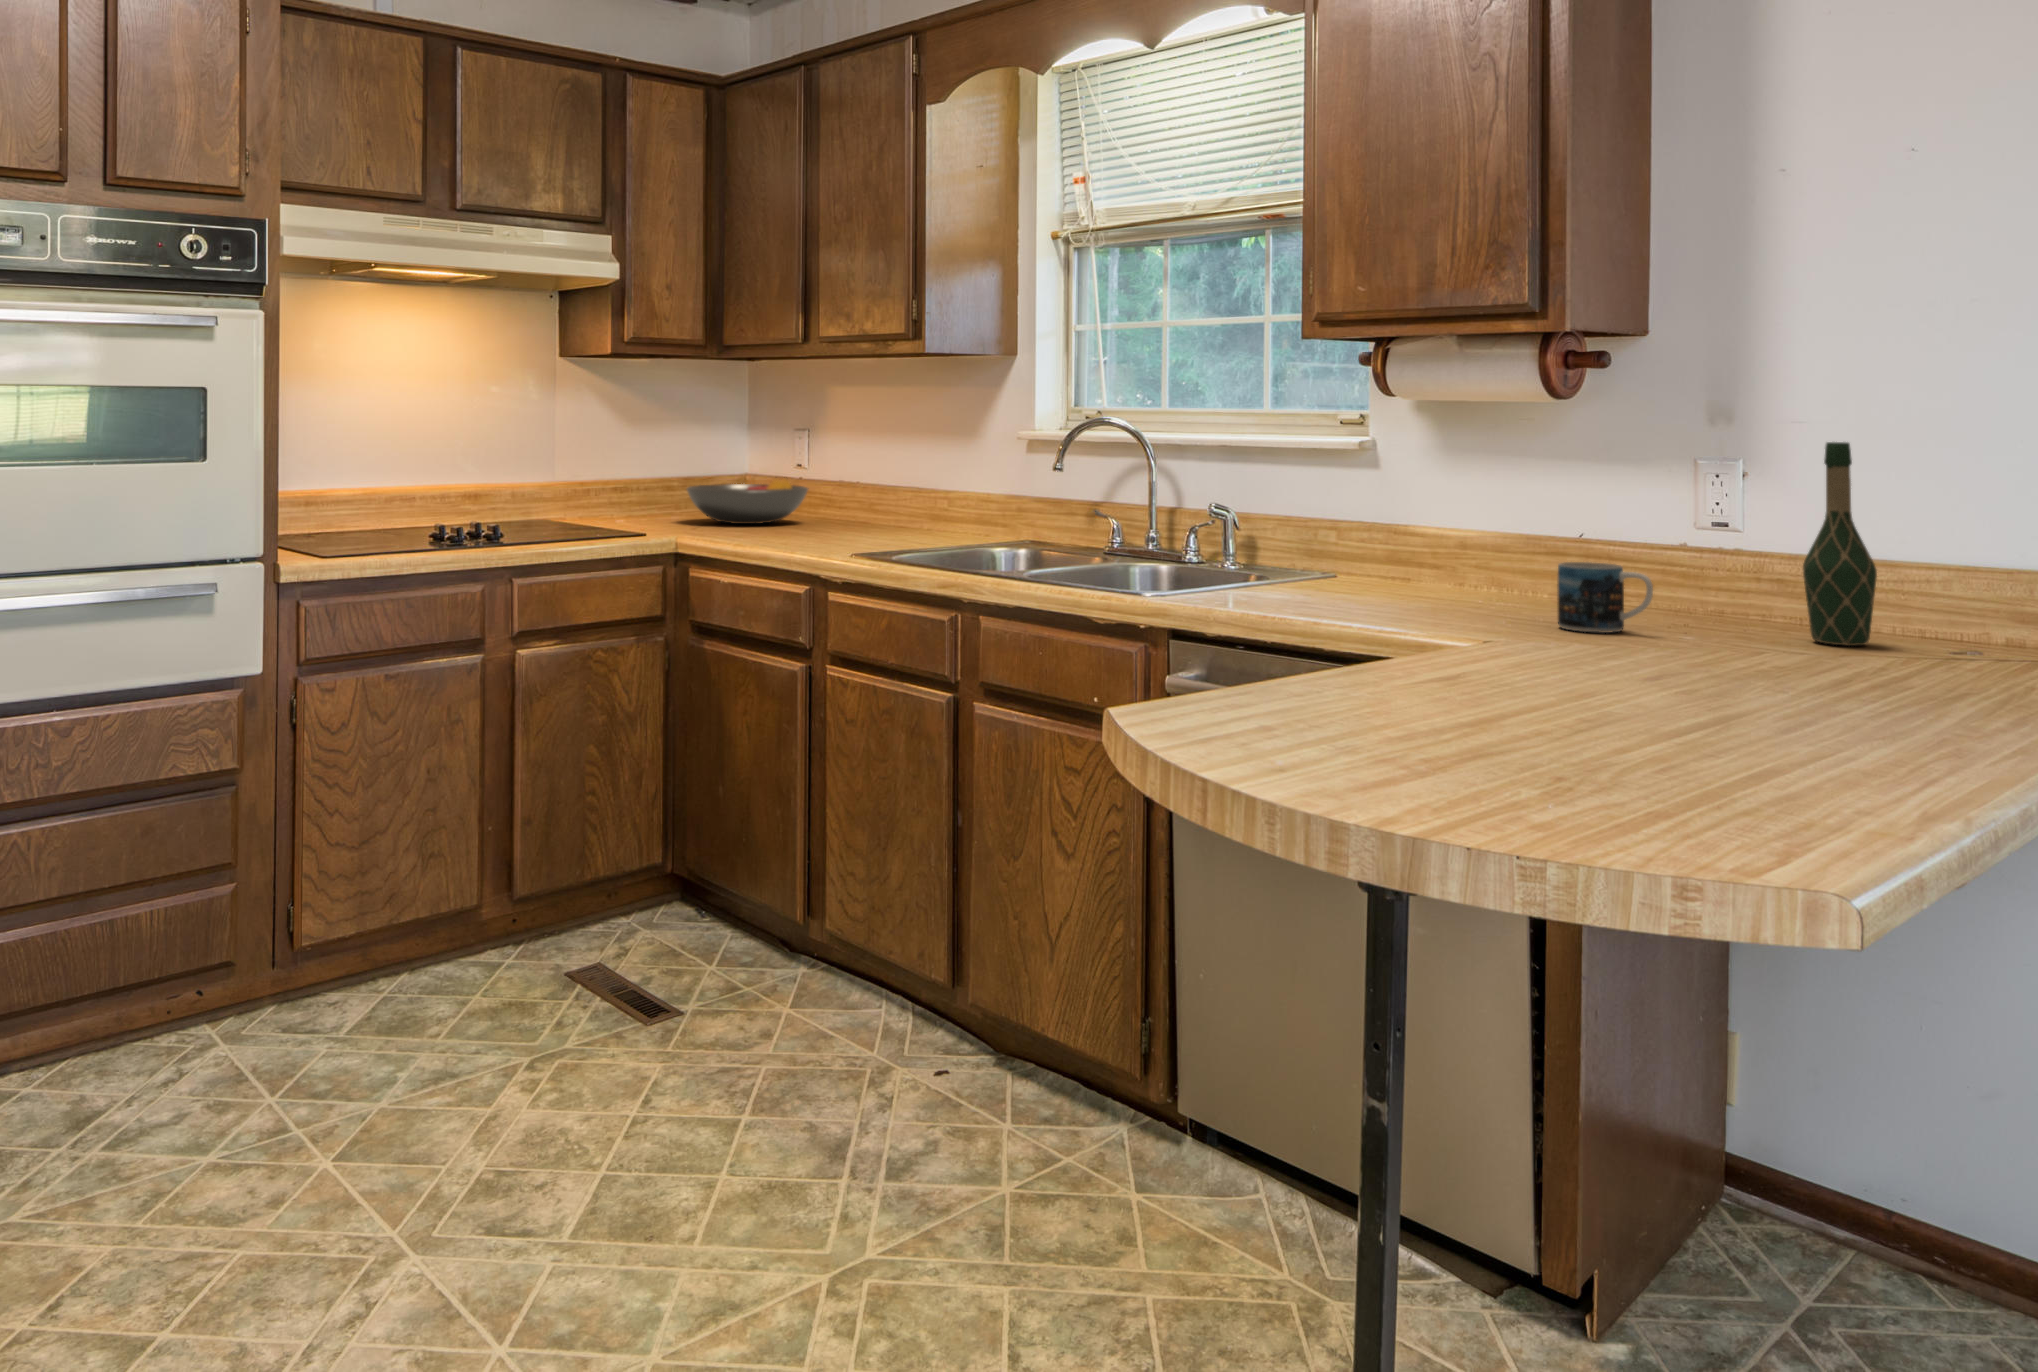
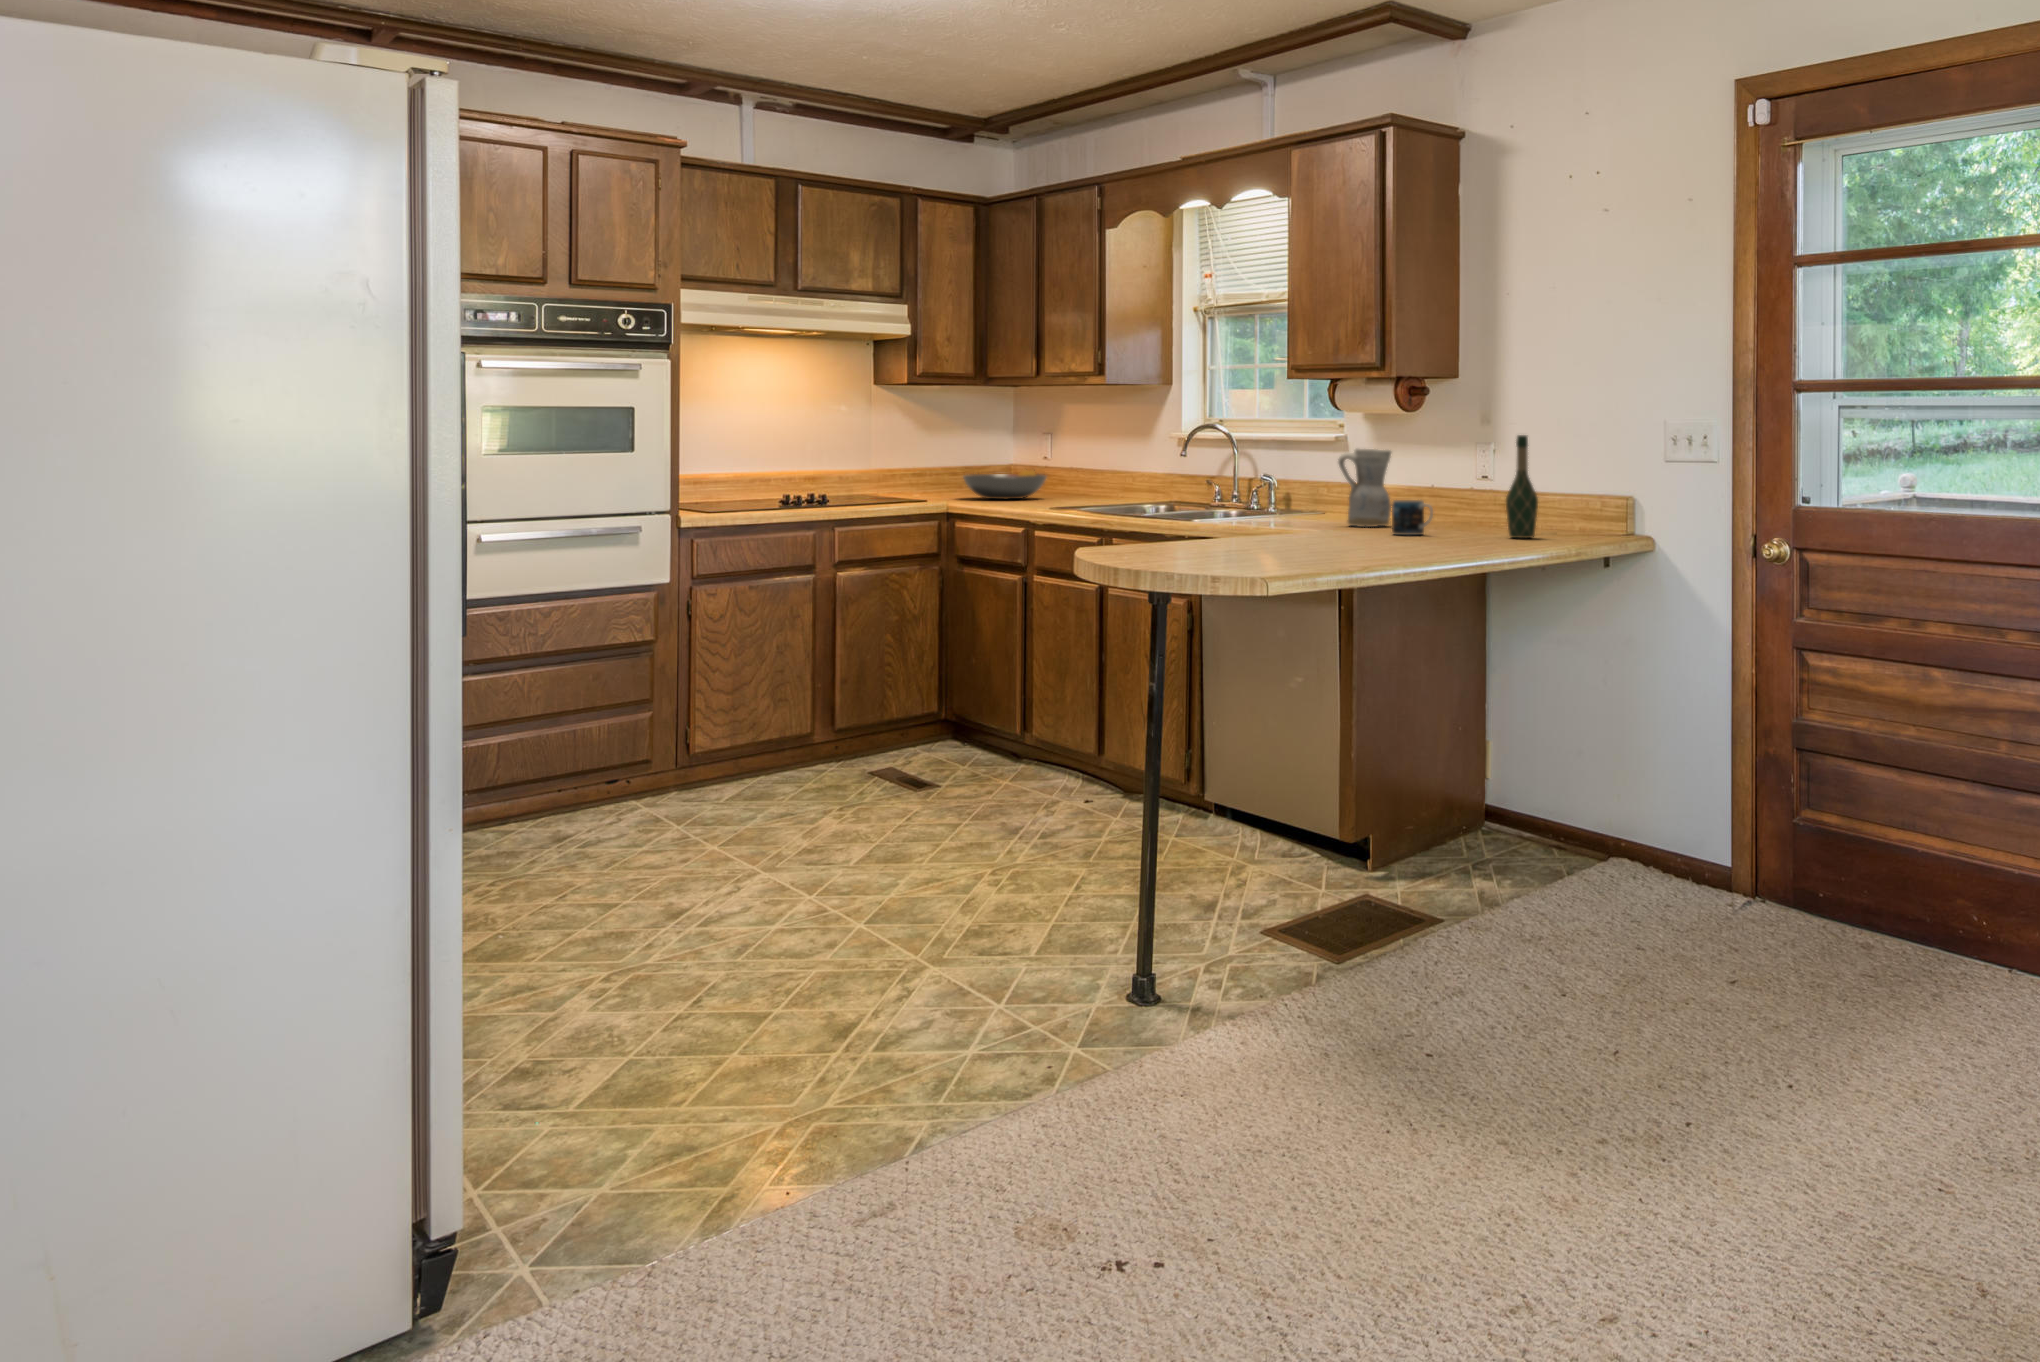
ceramic pitcher: none [1396,460,1493,602] -> present [1338,449,1392,527]

